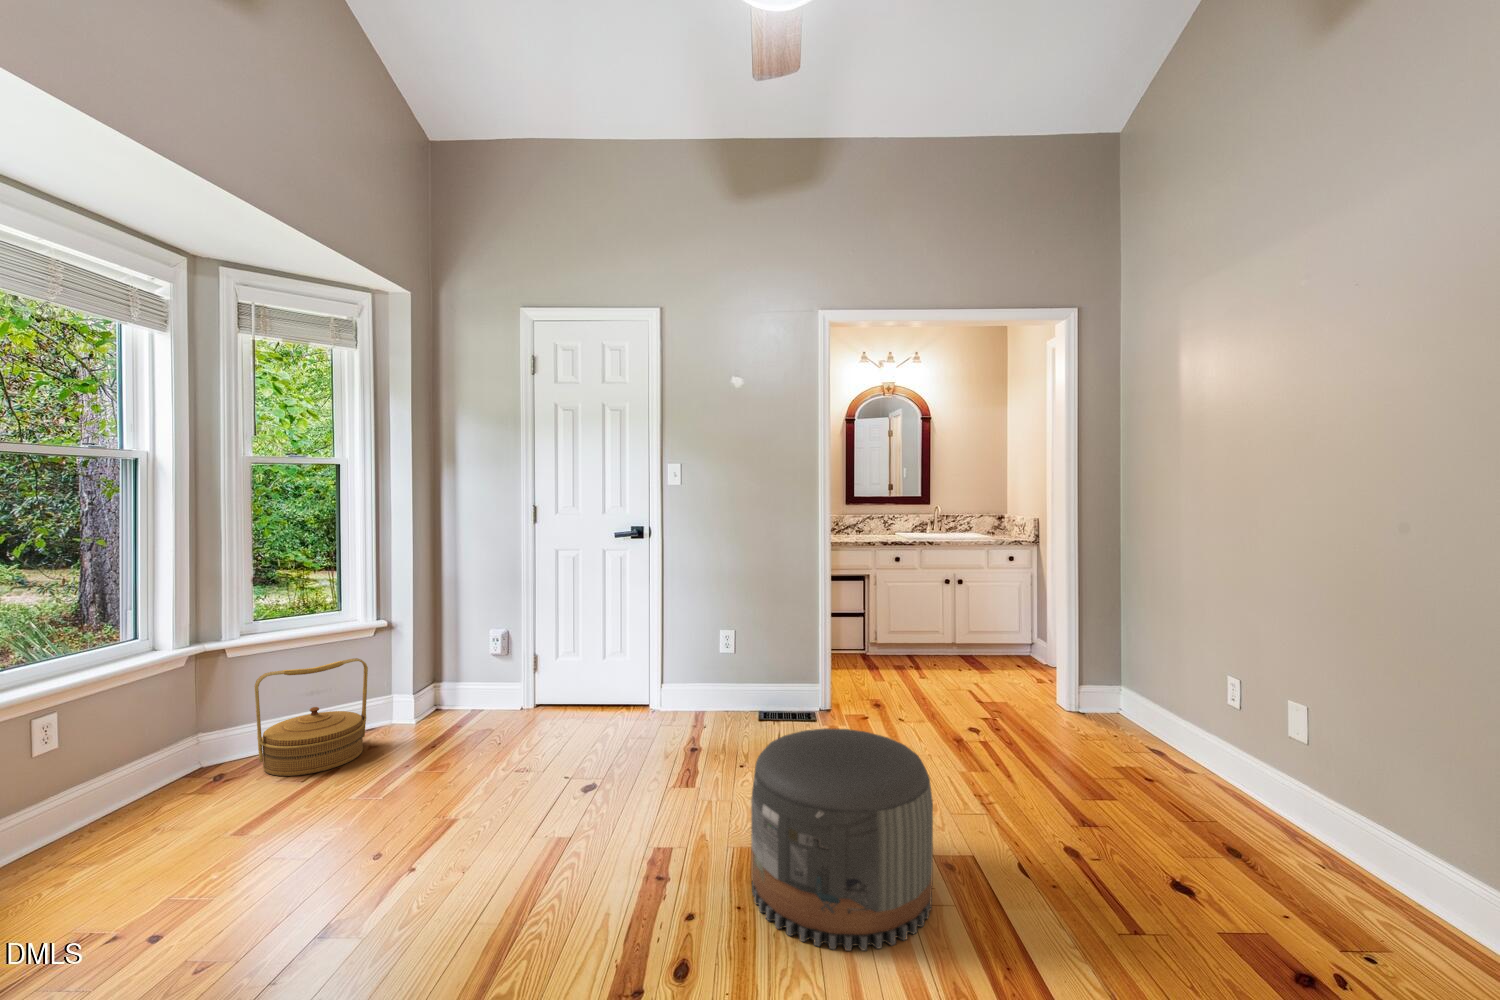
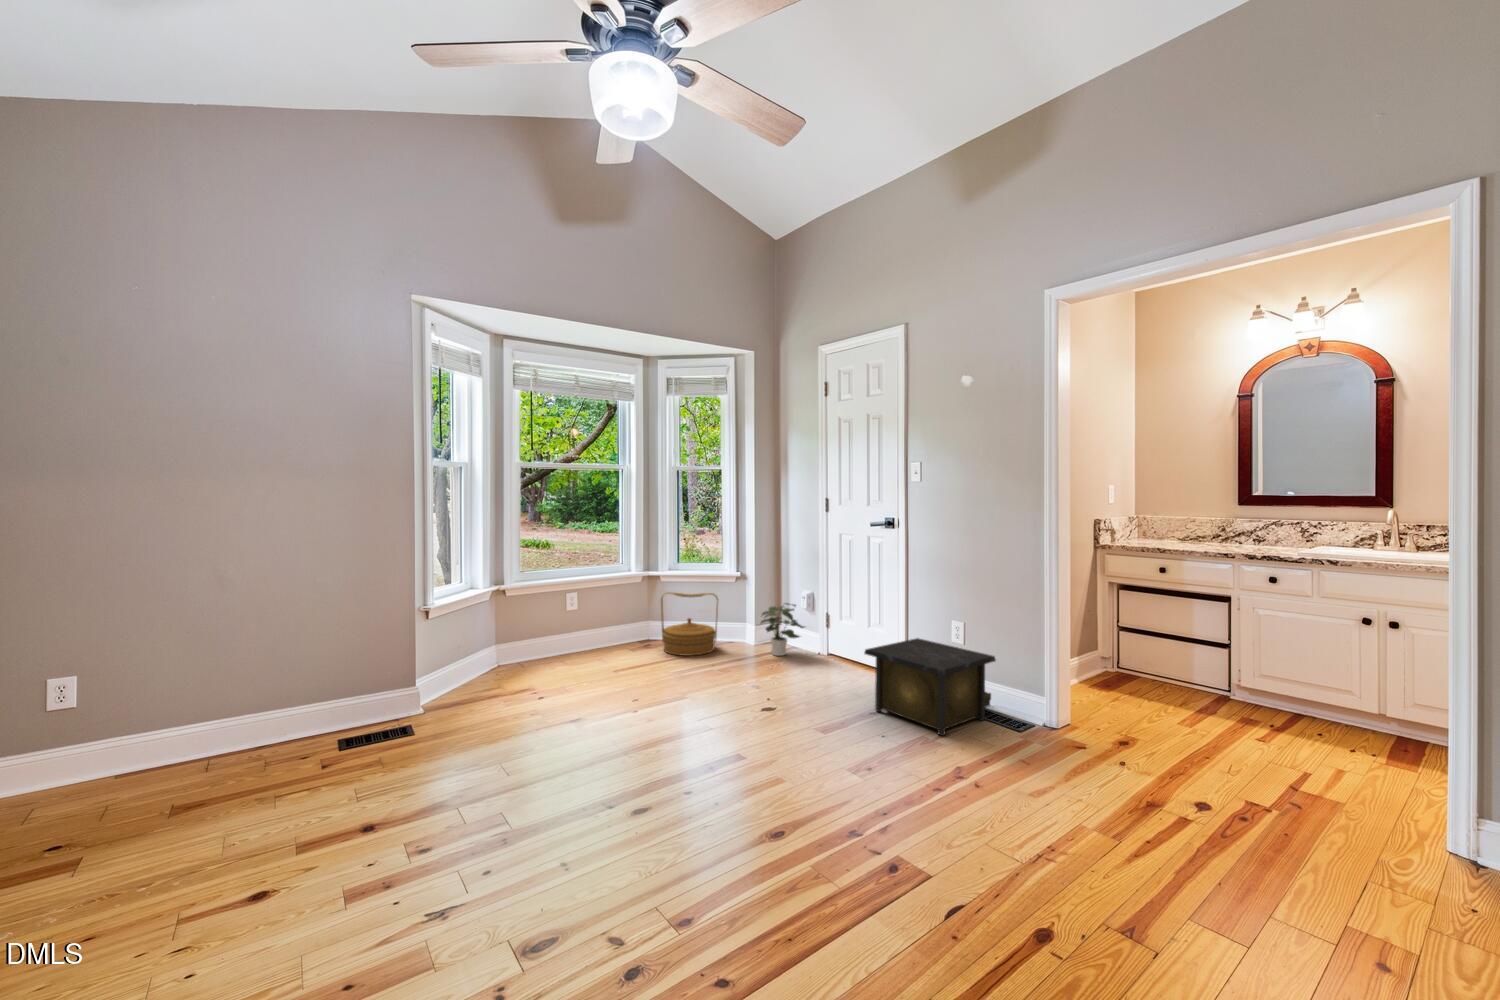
potted plant: none [434,650,509,727] -> present [761,603,804,656]
nightstand: none [685,658,795,751] -> present [864,638,996,736]
pouf: present [751,728,933,951] -> none [720,684,869,855]

